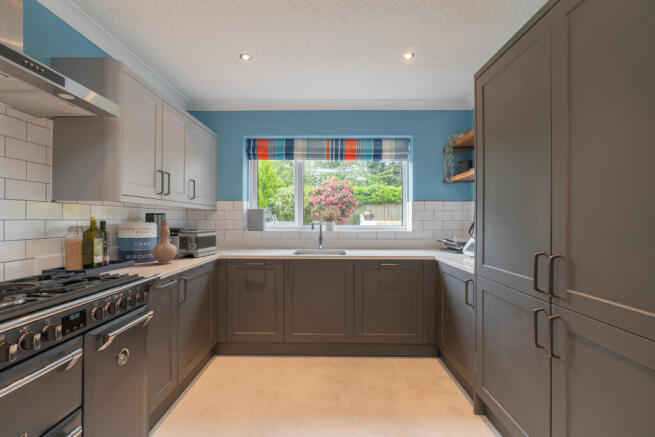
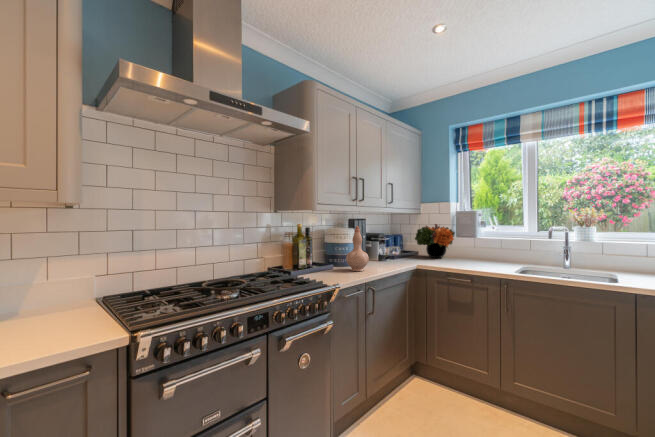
flower arrangement: none [212,220,247,249] -> present [415,224,455,258]
toaster: present [178,231,217,257] -> none [374,237,416,266]

